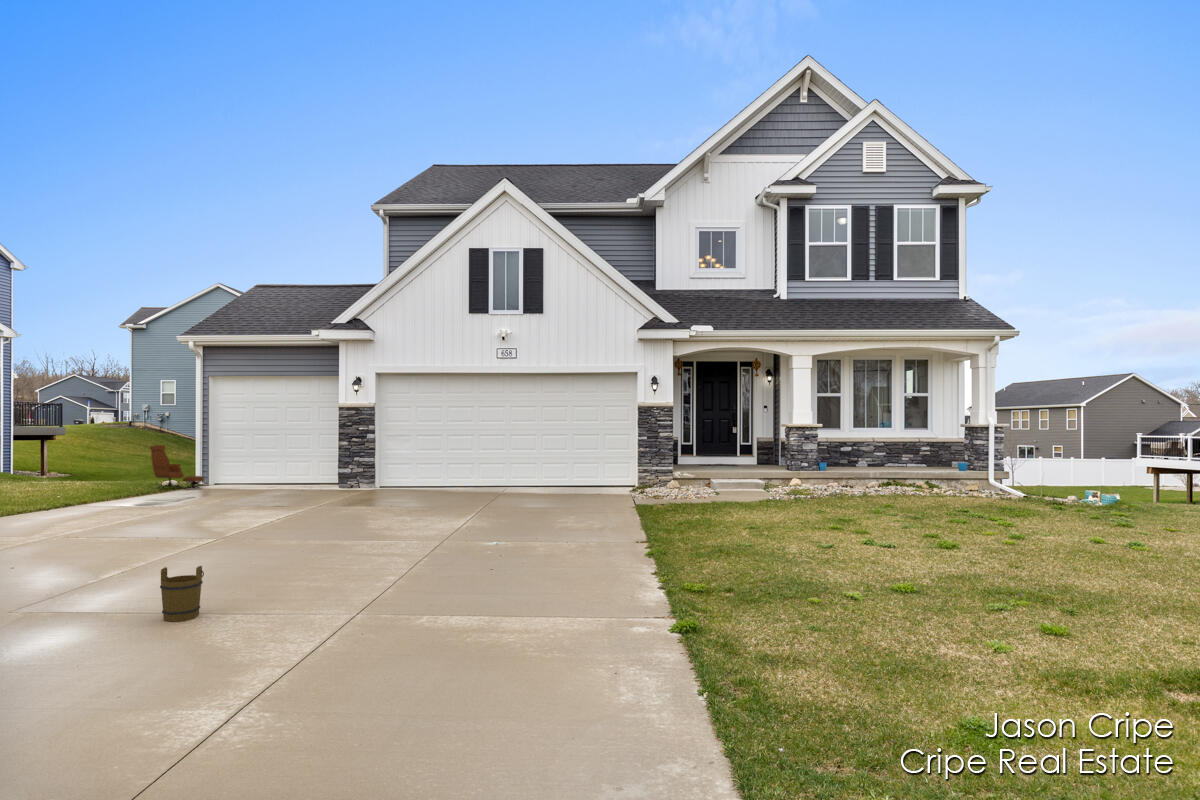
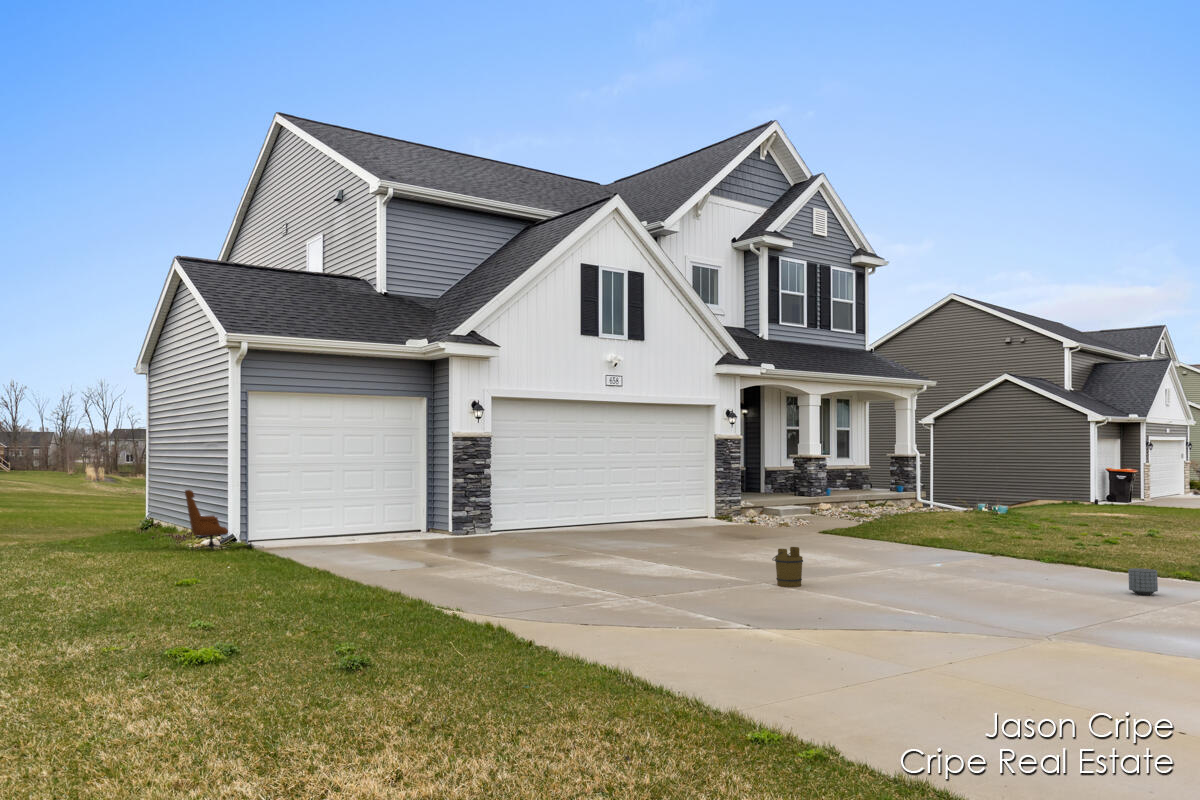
bucket: present [160,566,204,622] -> present [772,547,803,587]
planter: none [121,613,164,655] -> present [1128,568,1158,595]

